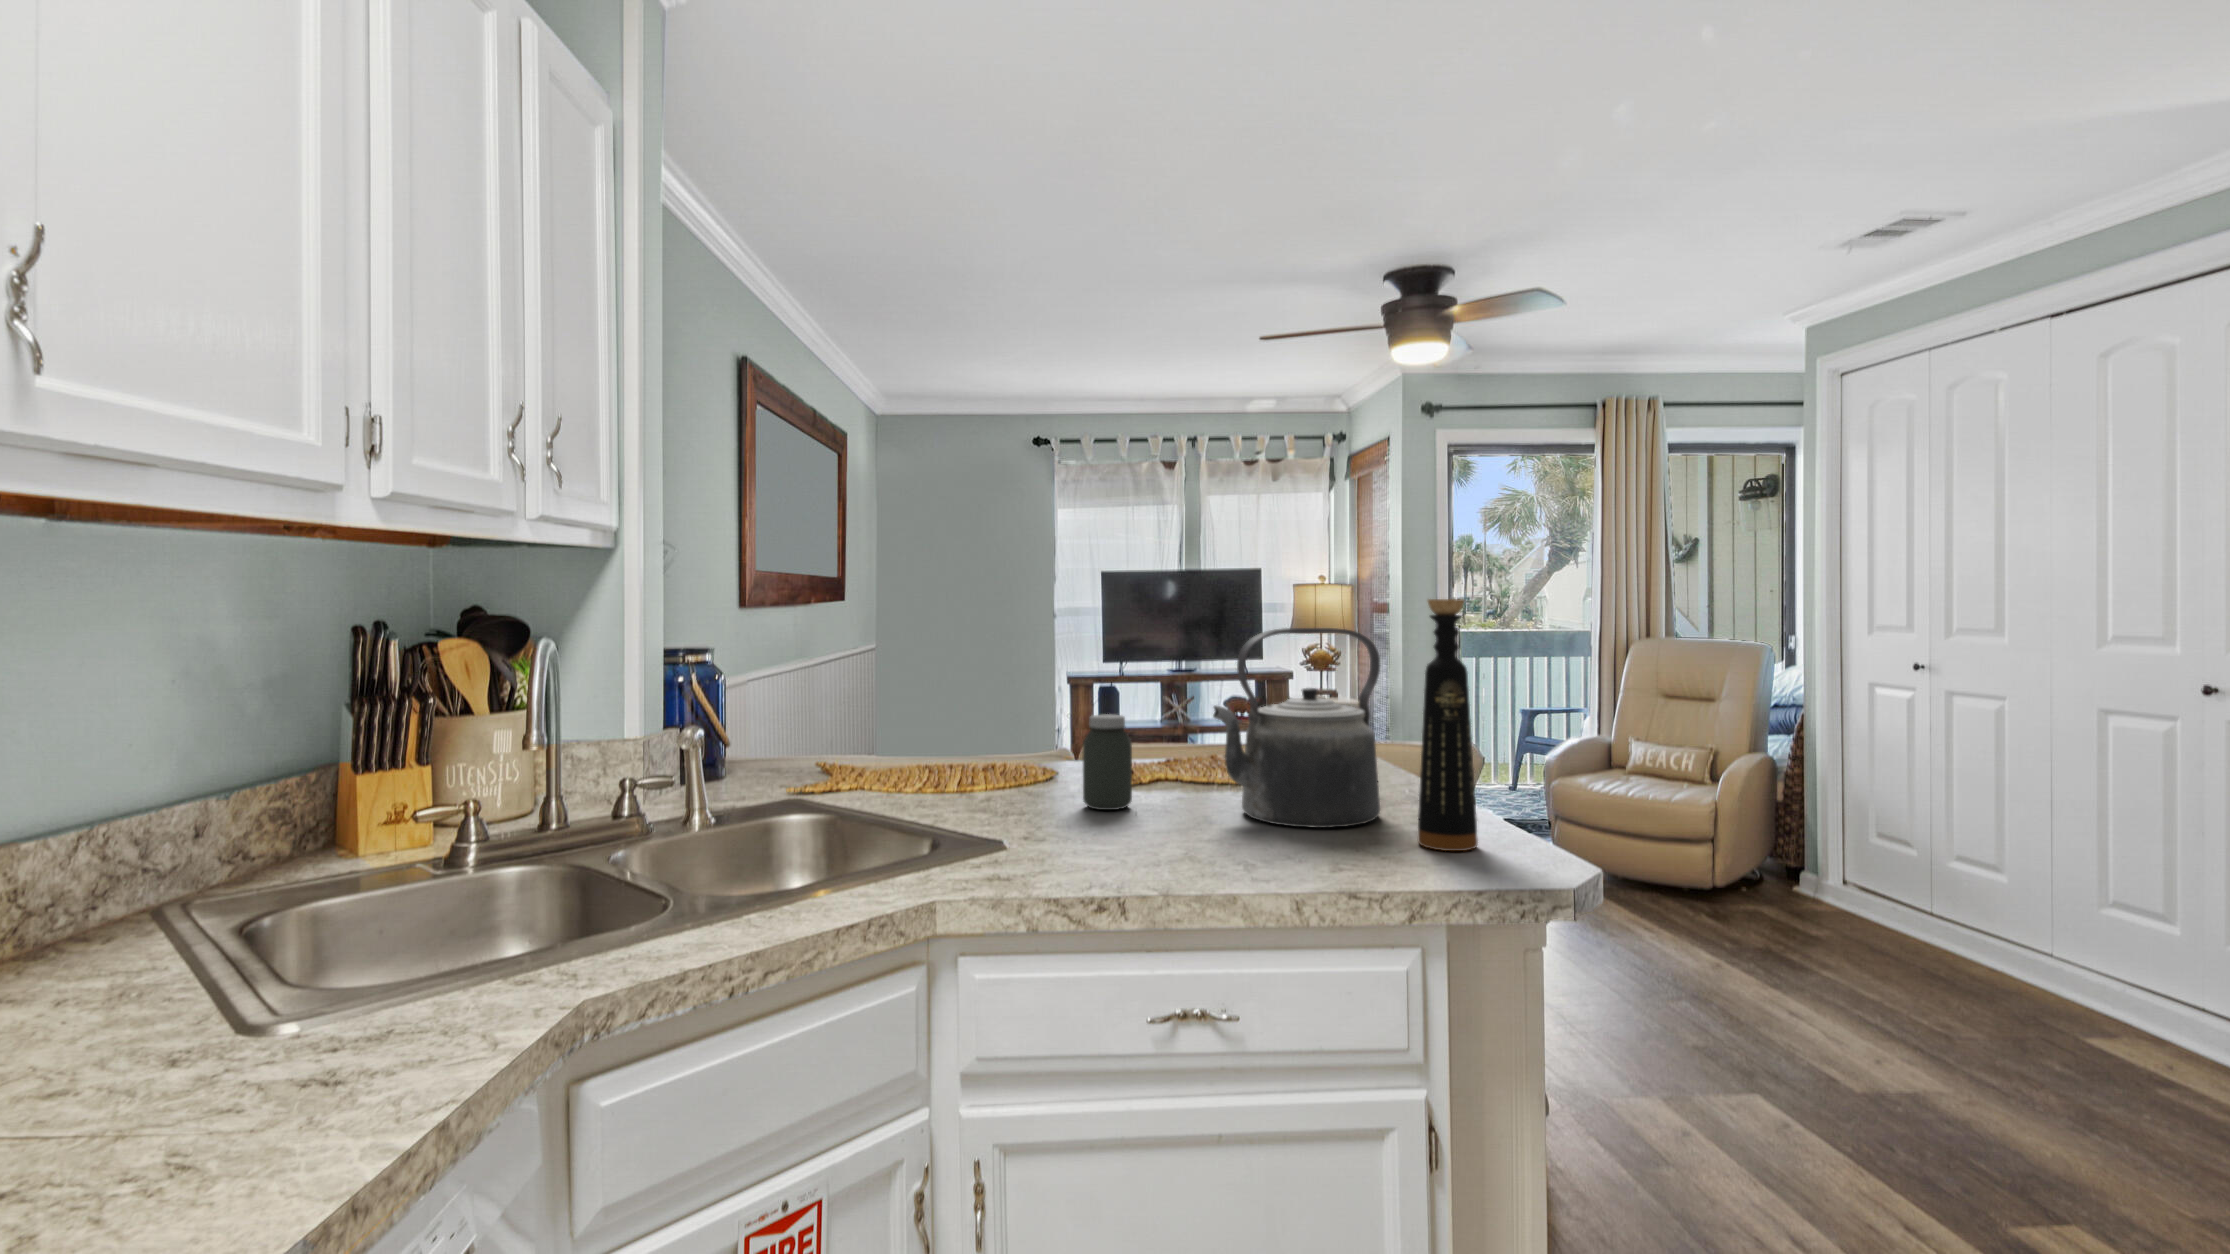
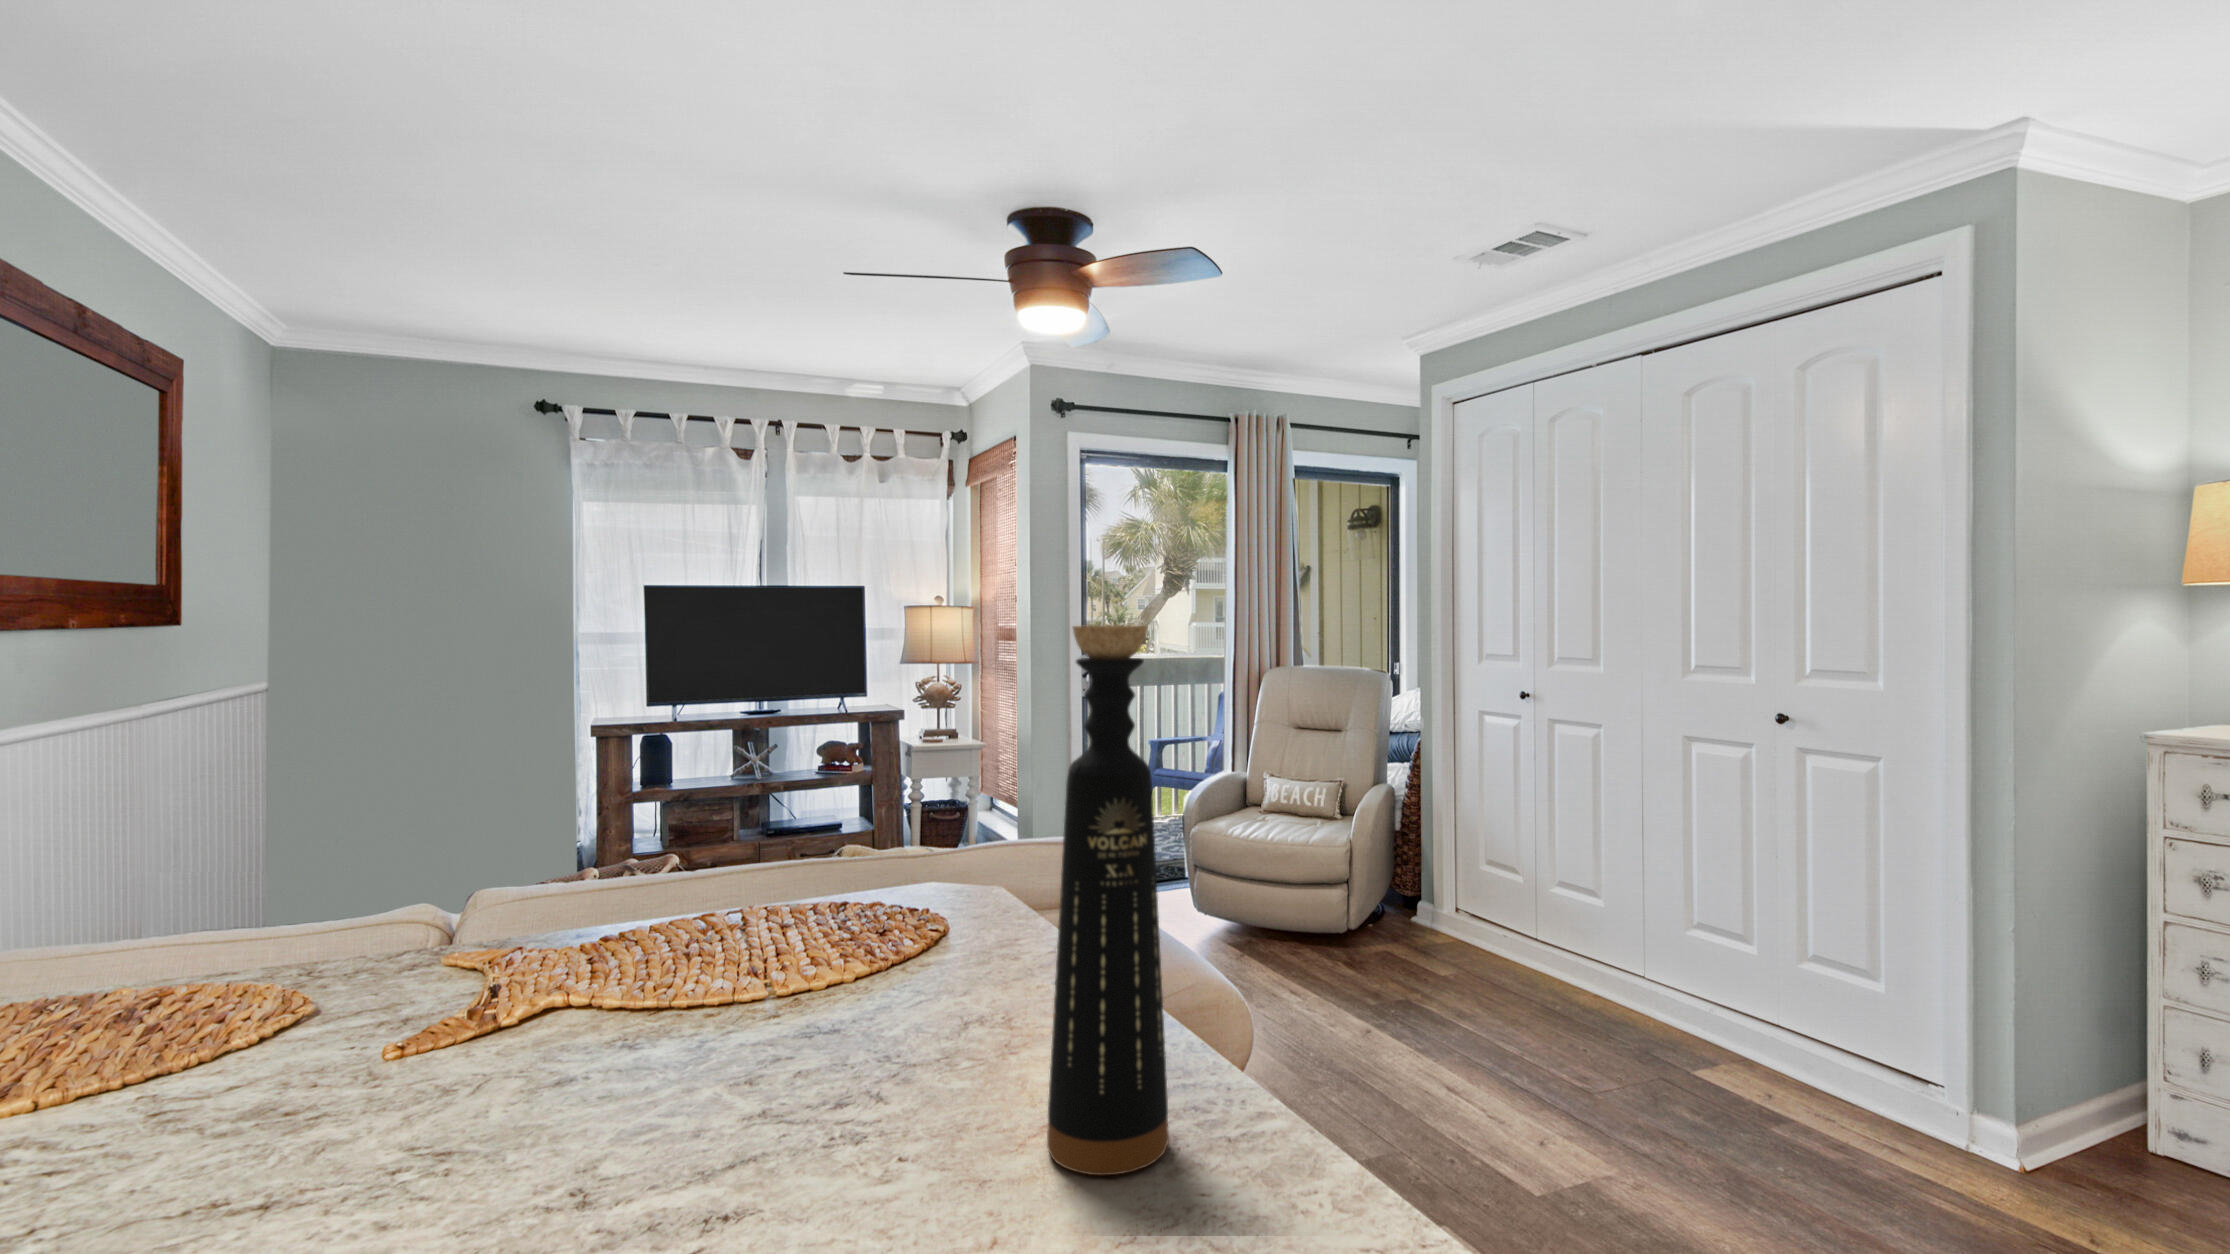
kettle: present [1213,628,1380,828] -> none [601,682,980,1125]
jar: present [1083,714,1132,810] -> none [275,886,421,1127]

